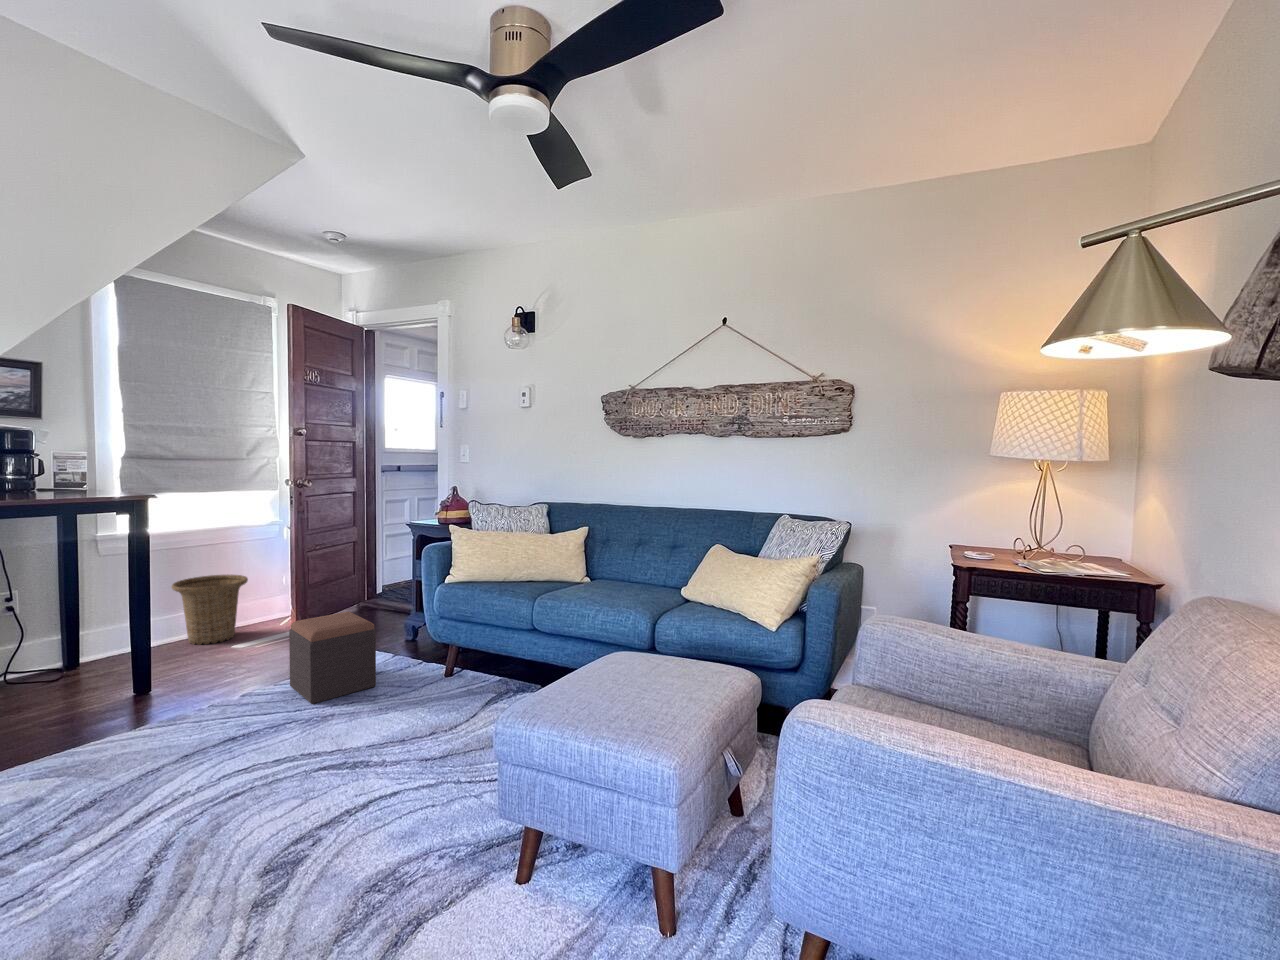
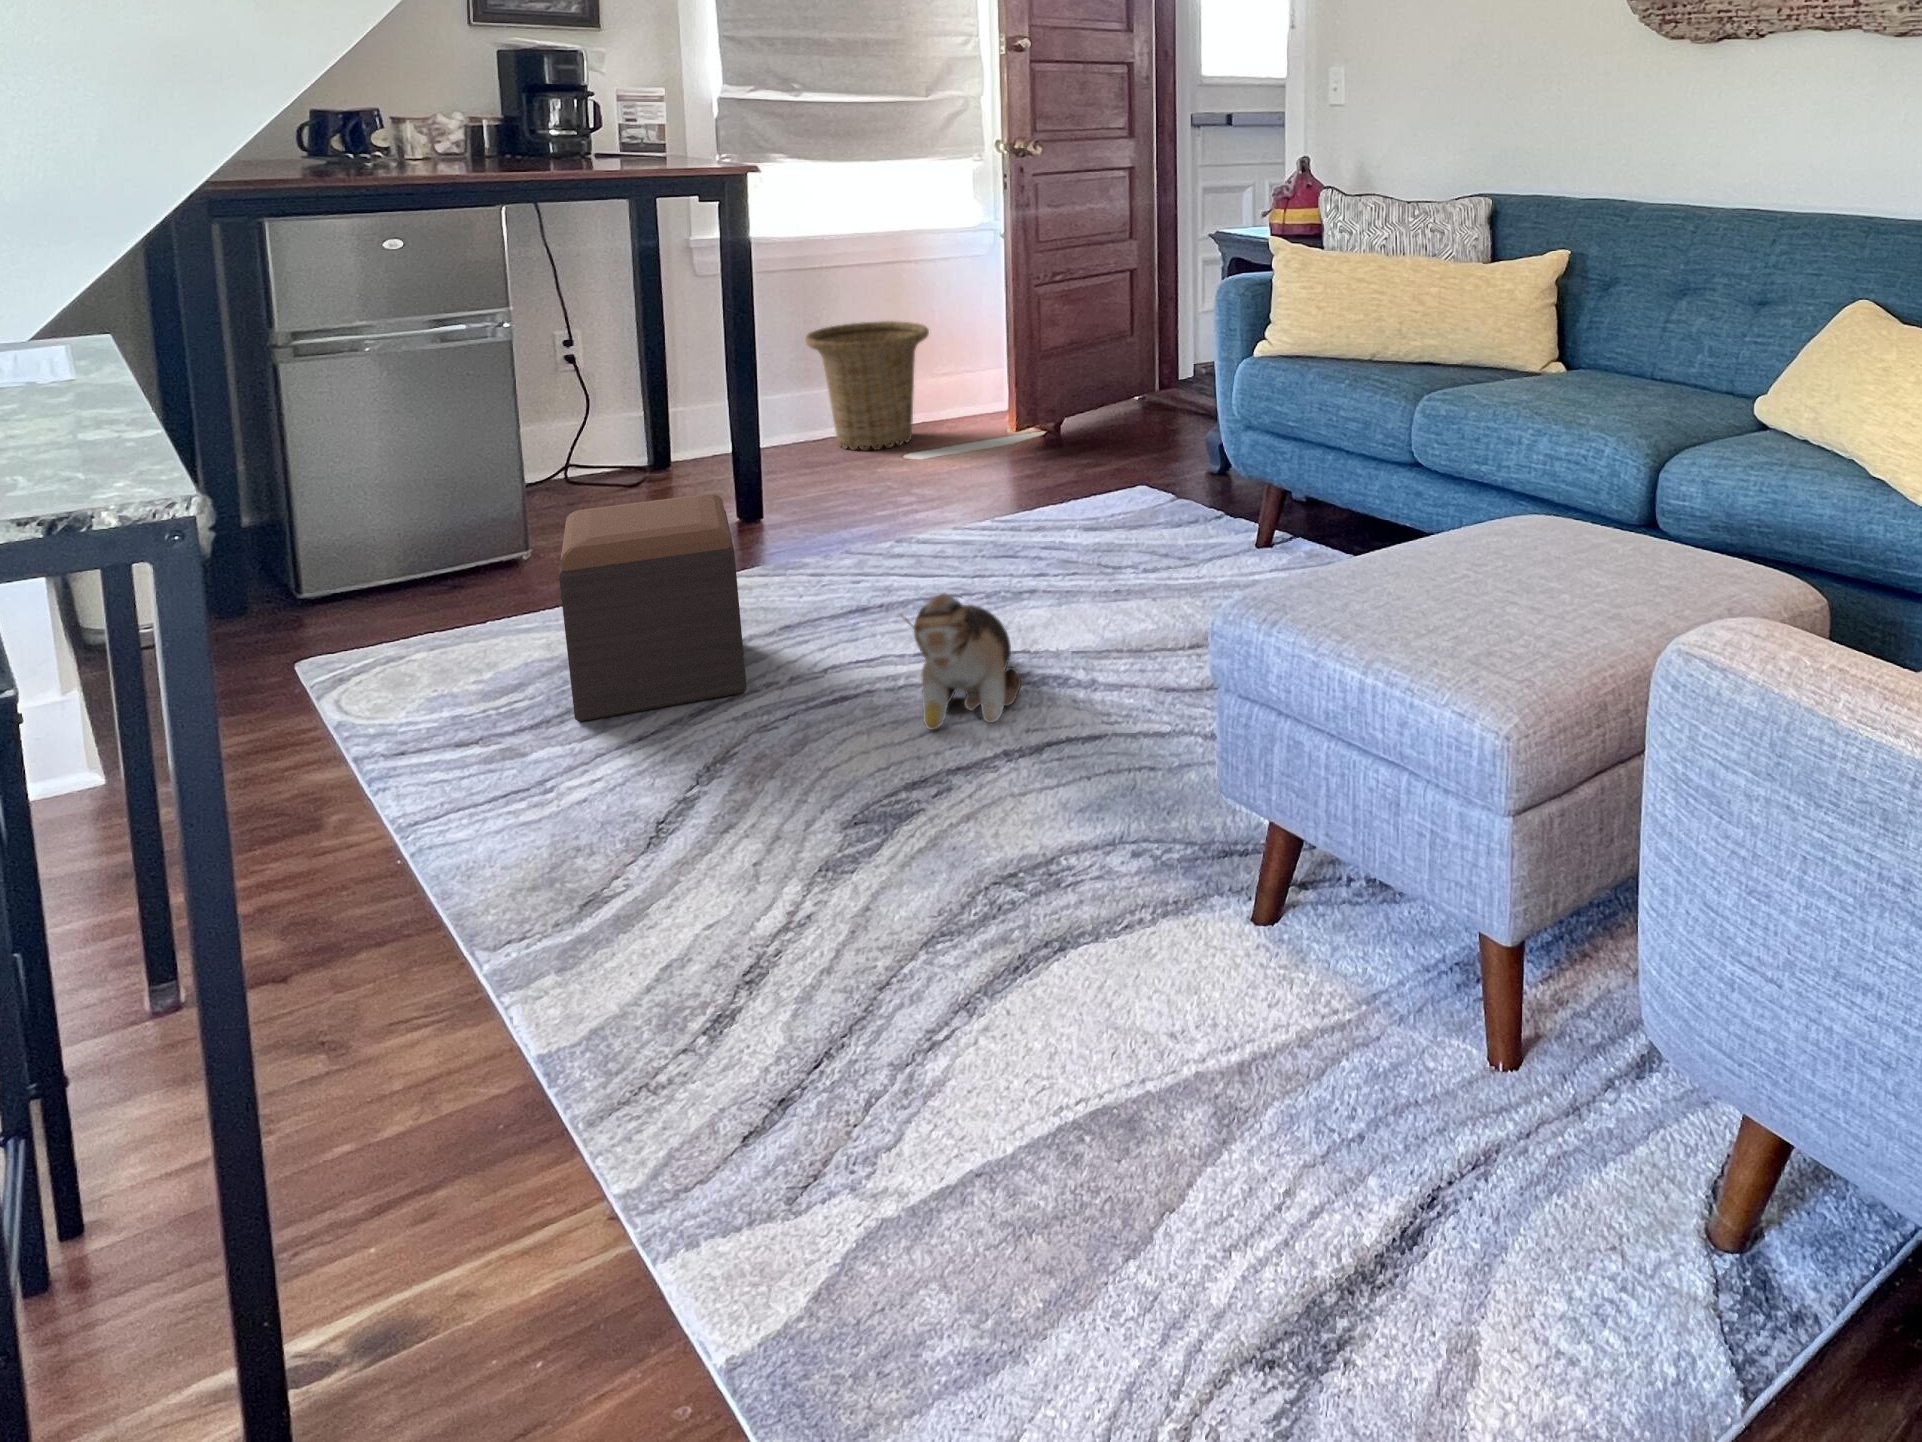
footstool: present [289,612,376,704] -> present [559,494,747,722]
plush toy: none [288,726,347,805] -> present [903,593,1021,730]

